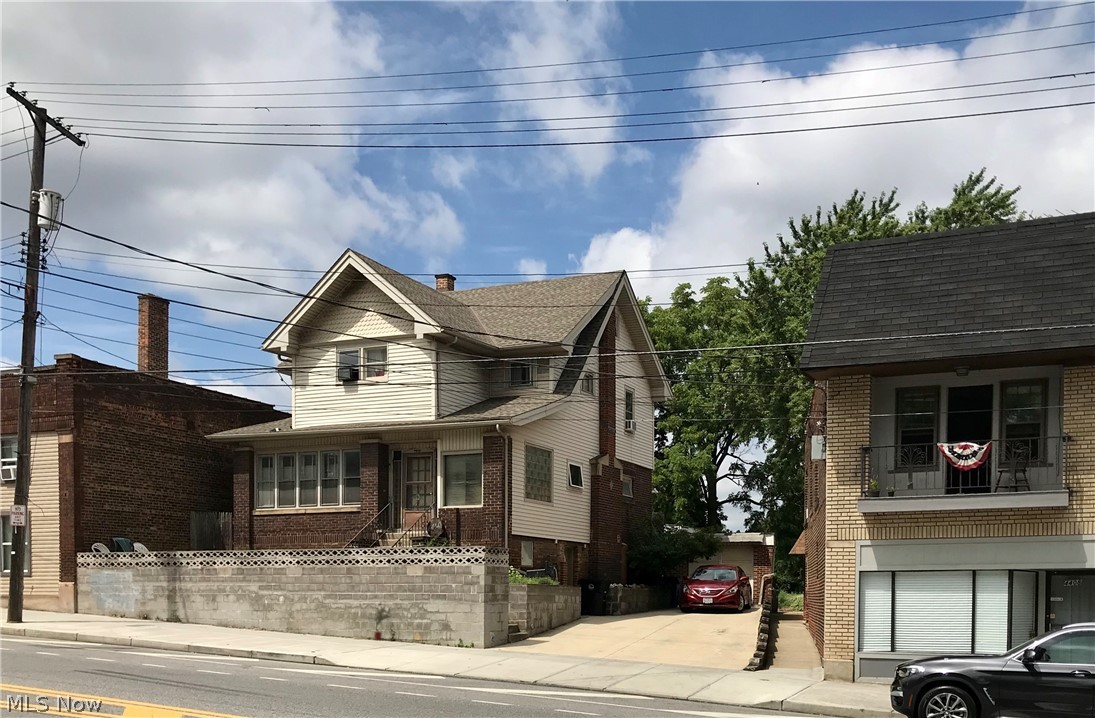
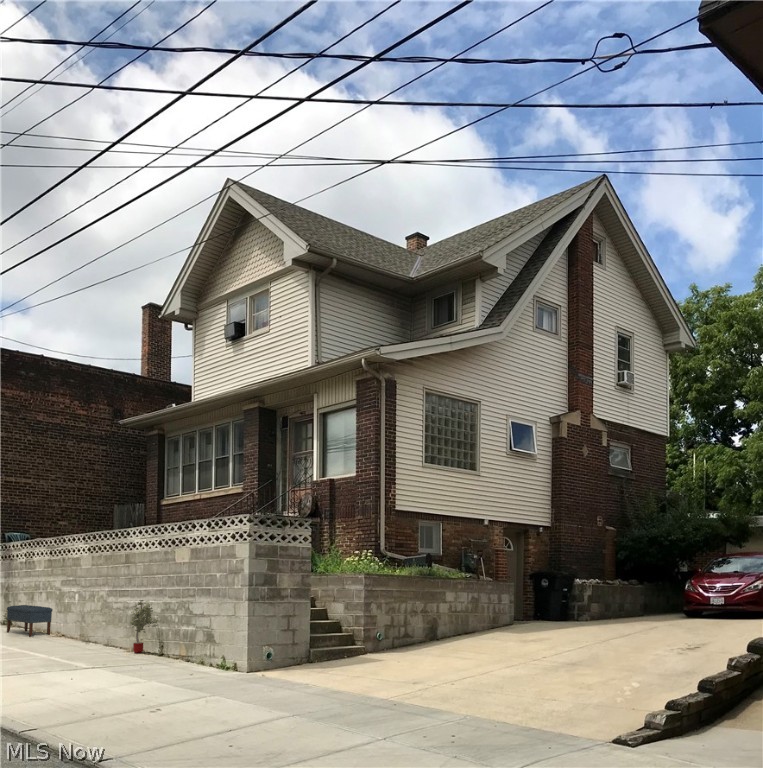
bench: none [216,605,263,629] -> present [7,605,53,636]

